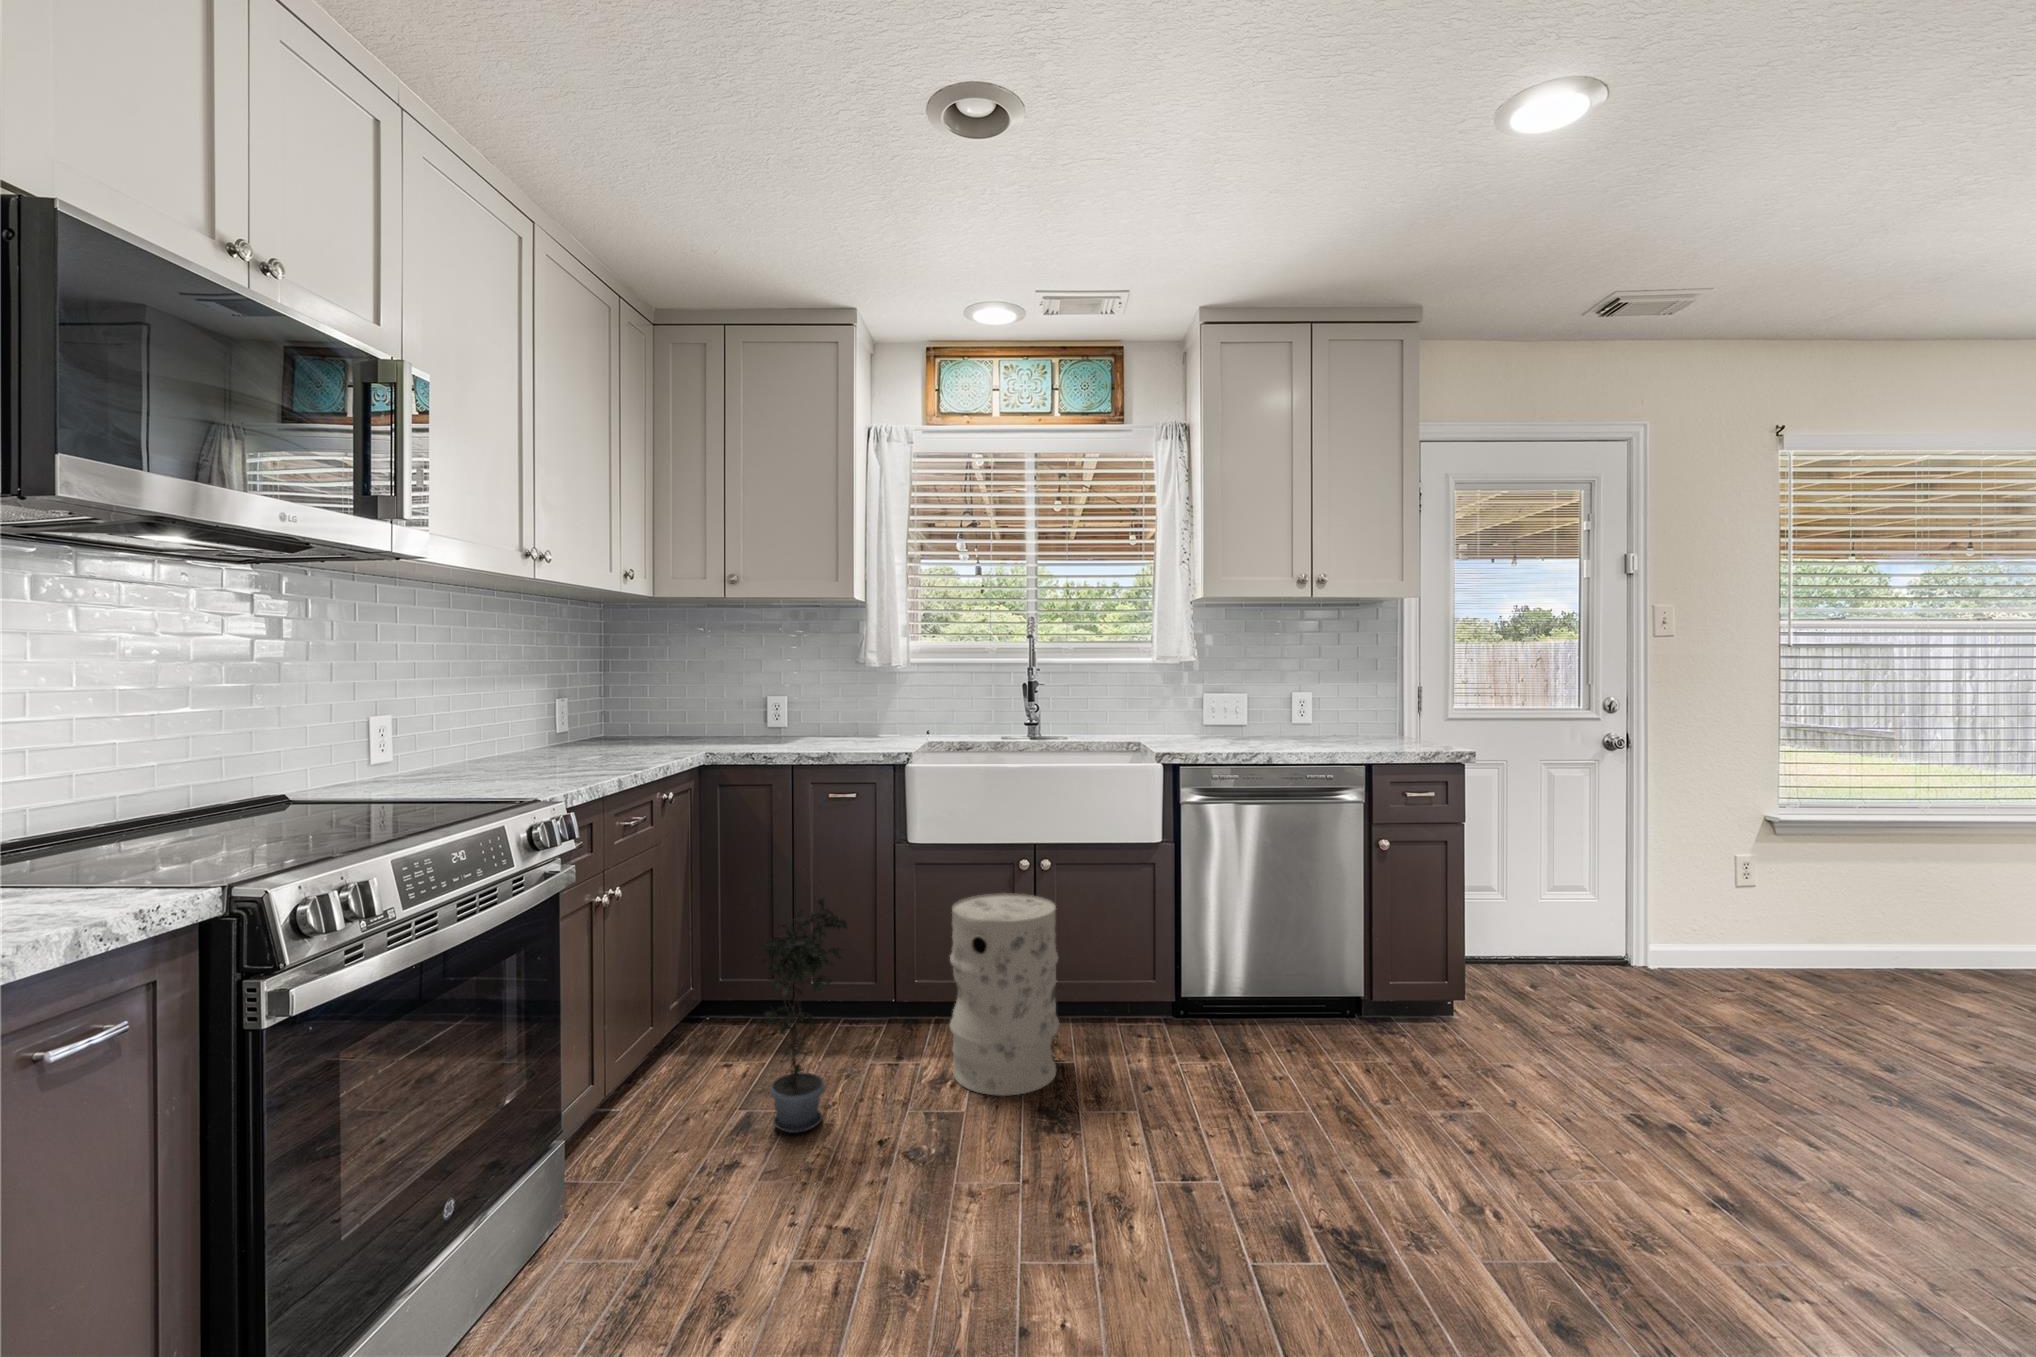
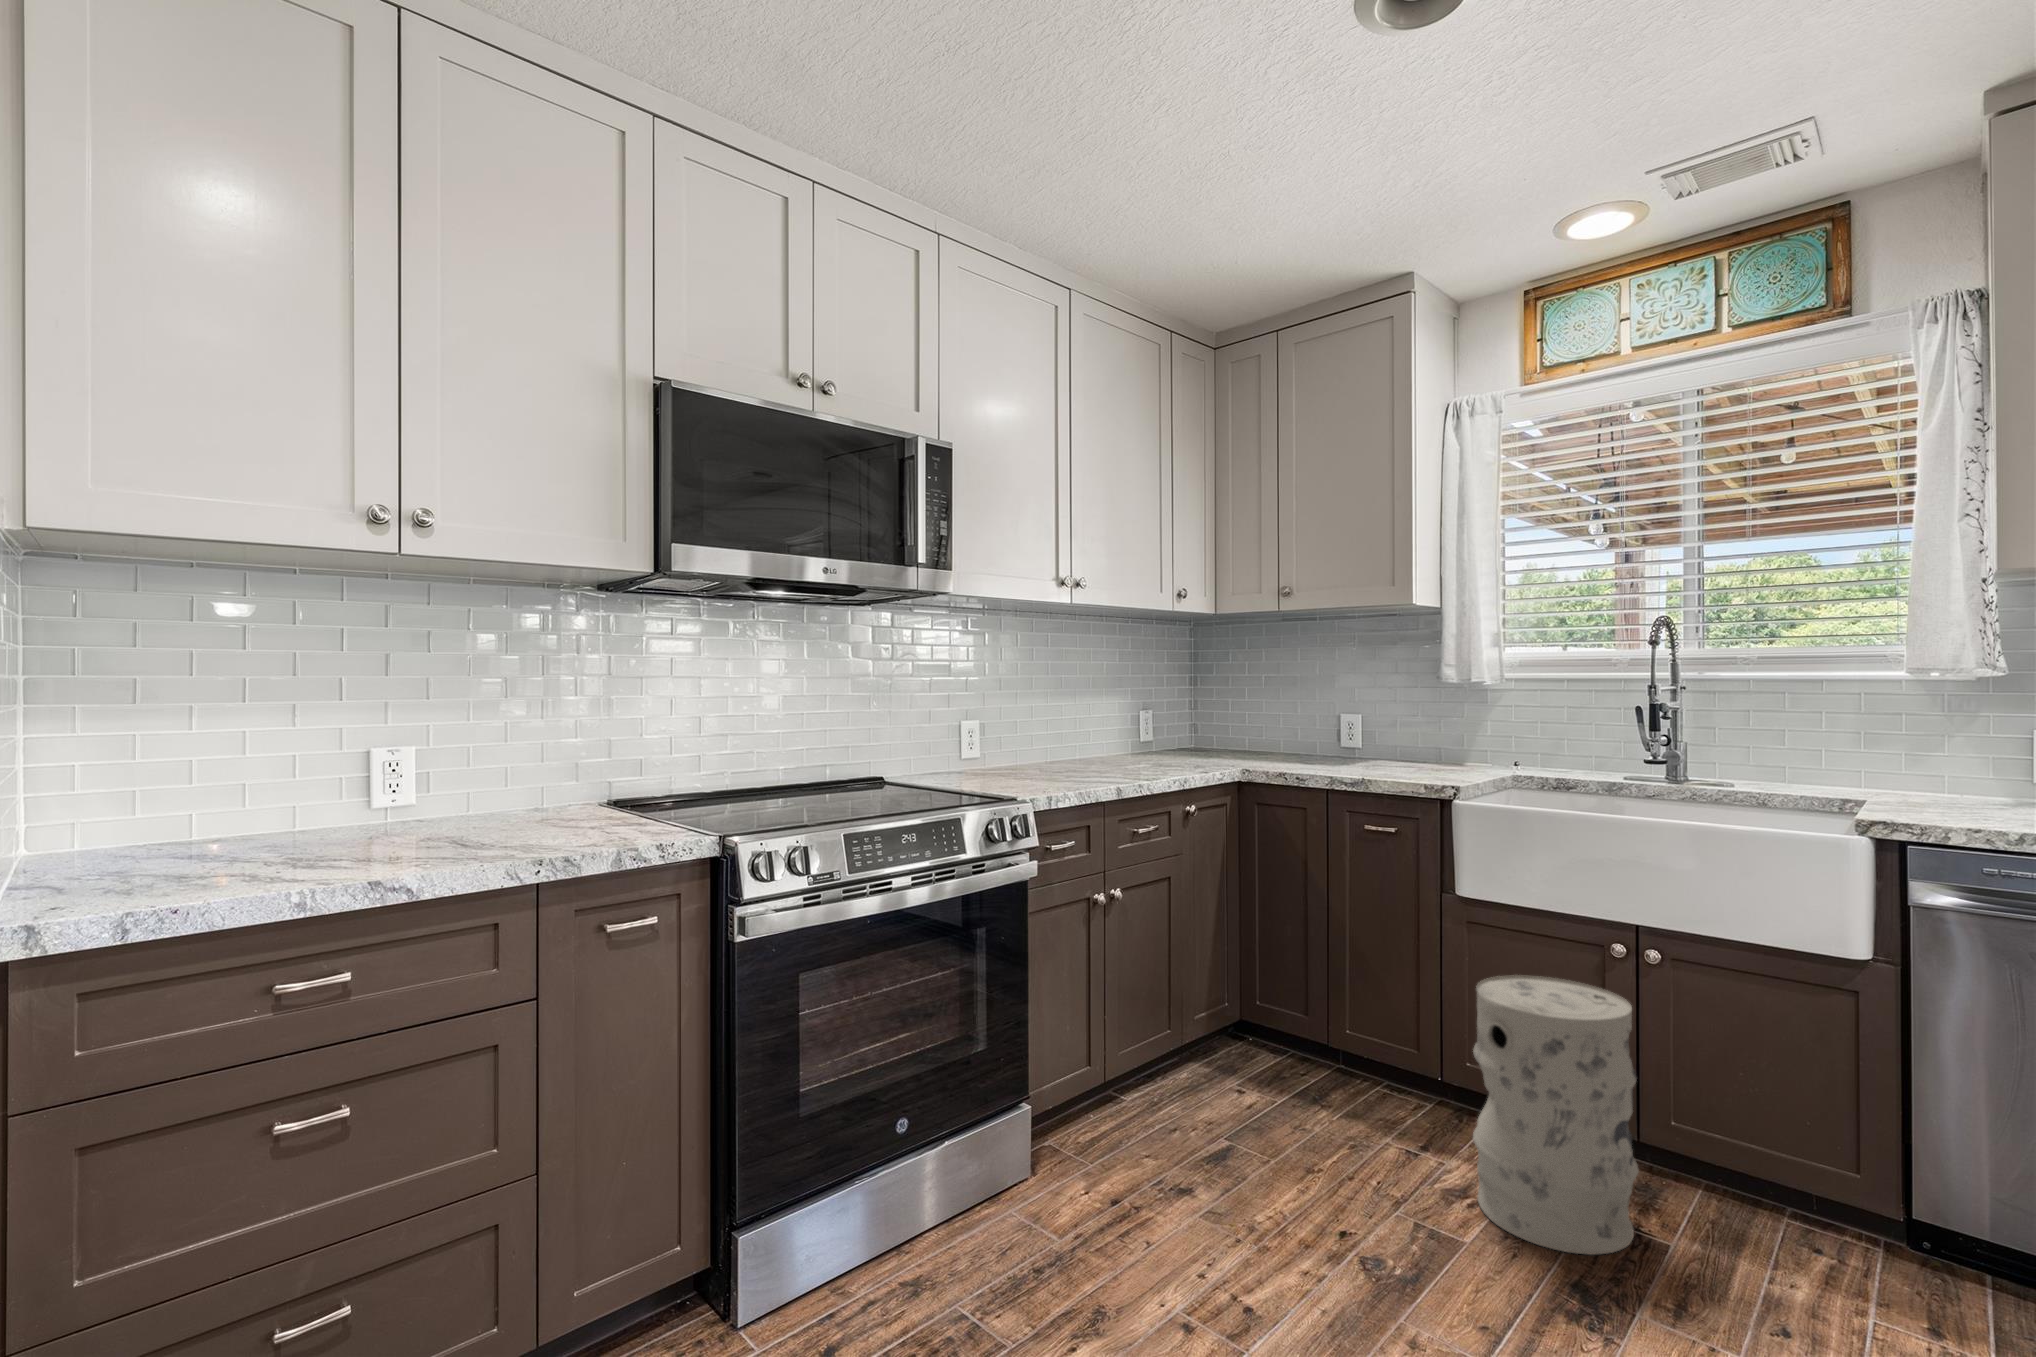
potted plant: present [754,898,847,1133] -> none [1217,936,1325,1189]

